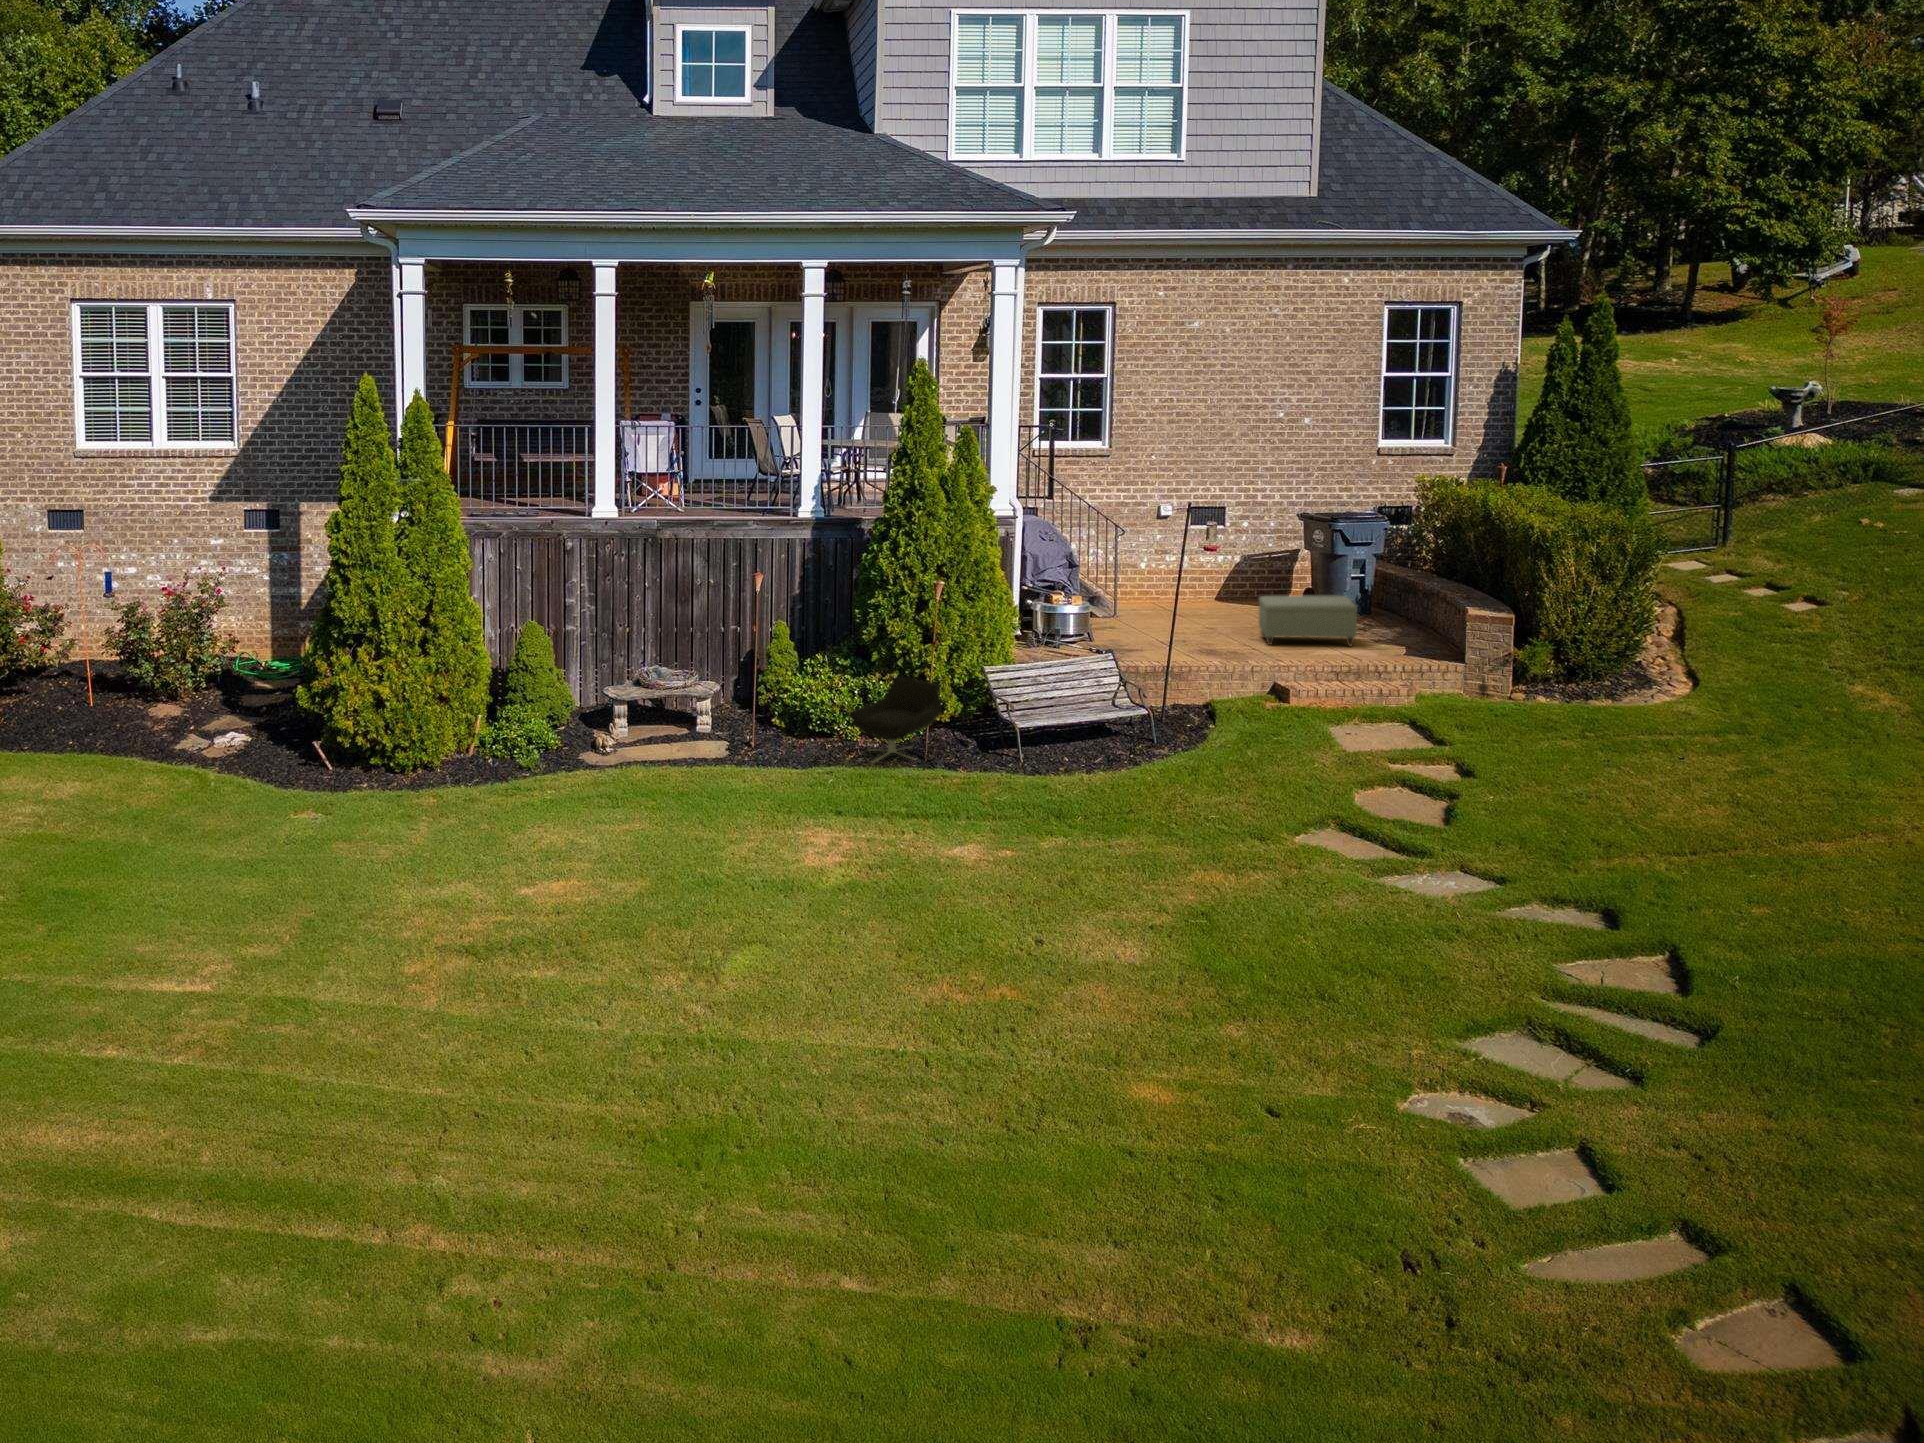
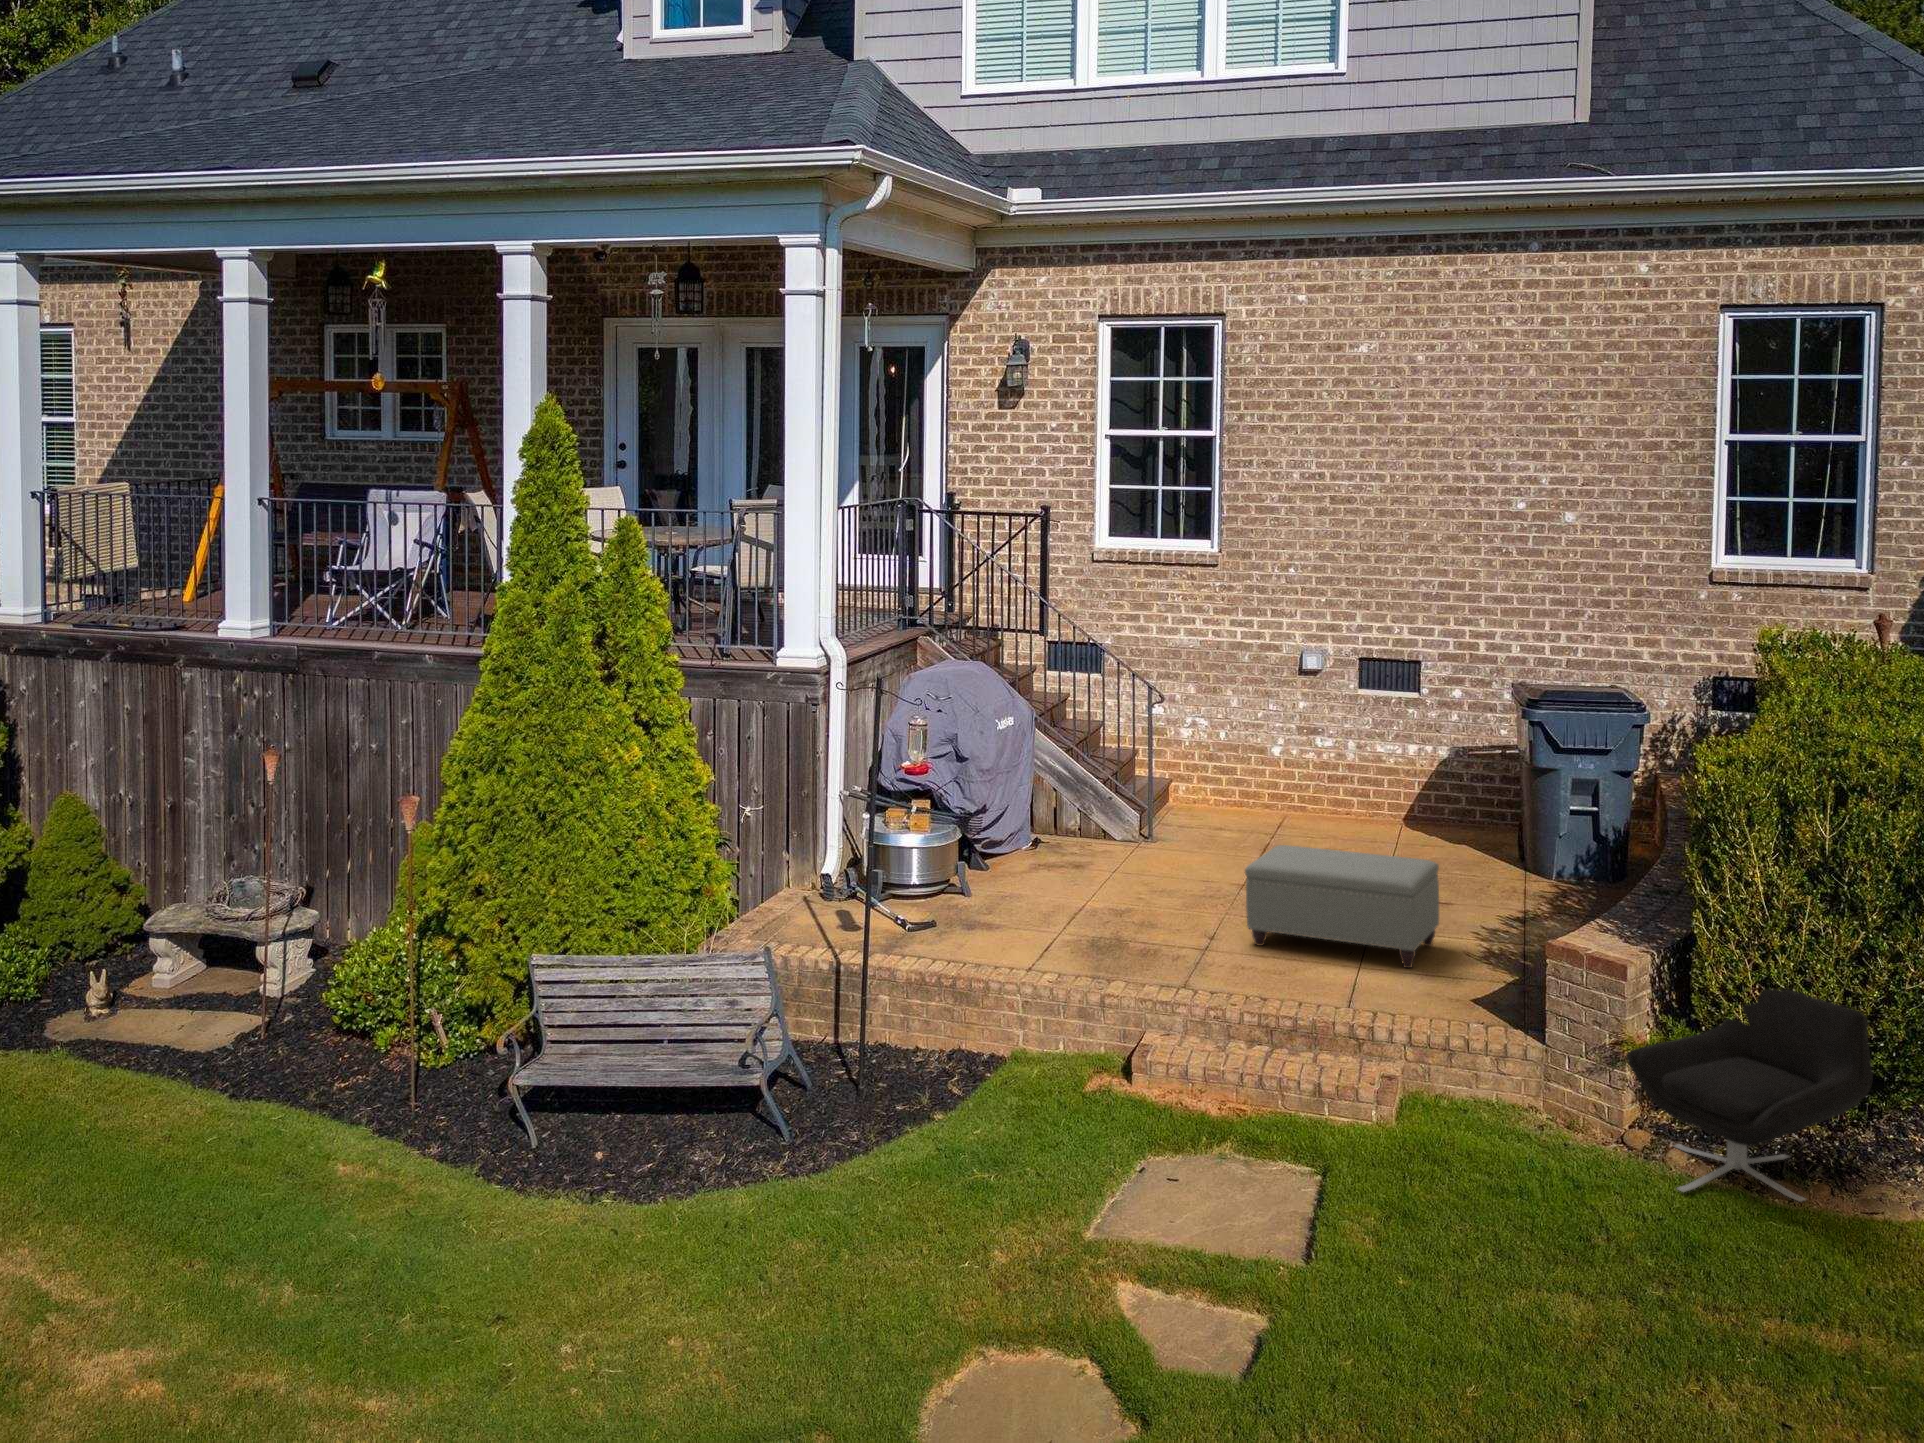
decorative plant: present [1477,665,1495,694] -> none [1522,1040,1578,1125]
lounge chair: present [848,677,942,762] -> present [1627,989,1873,1201]

